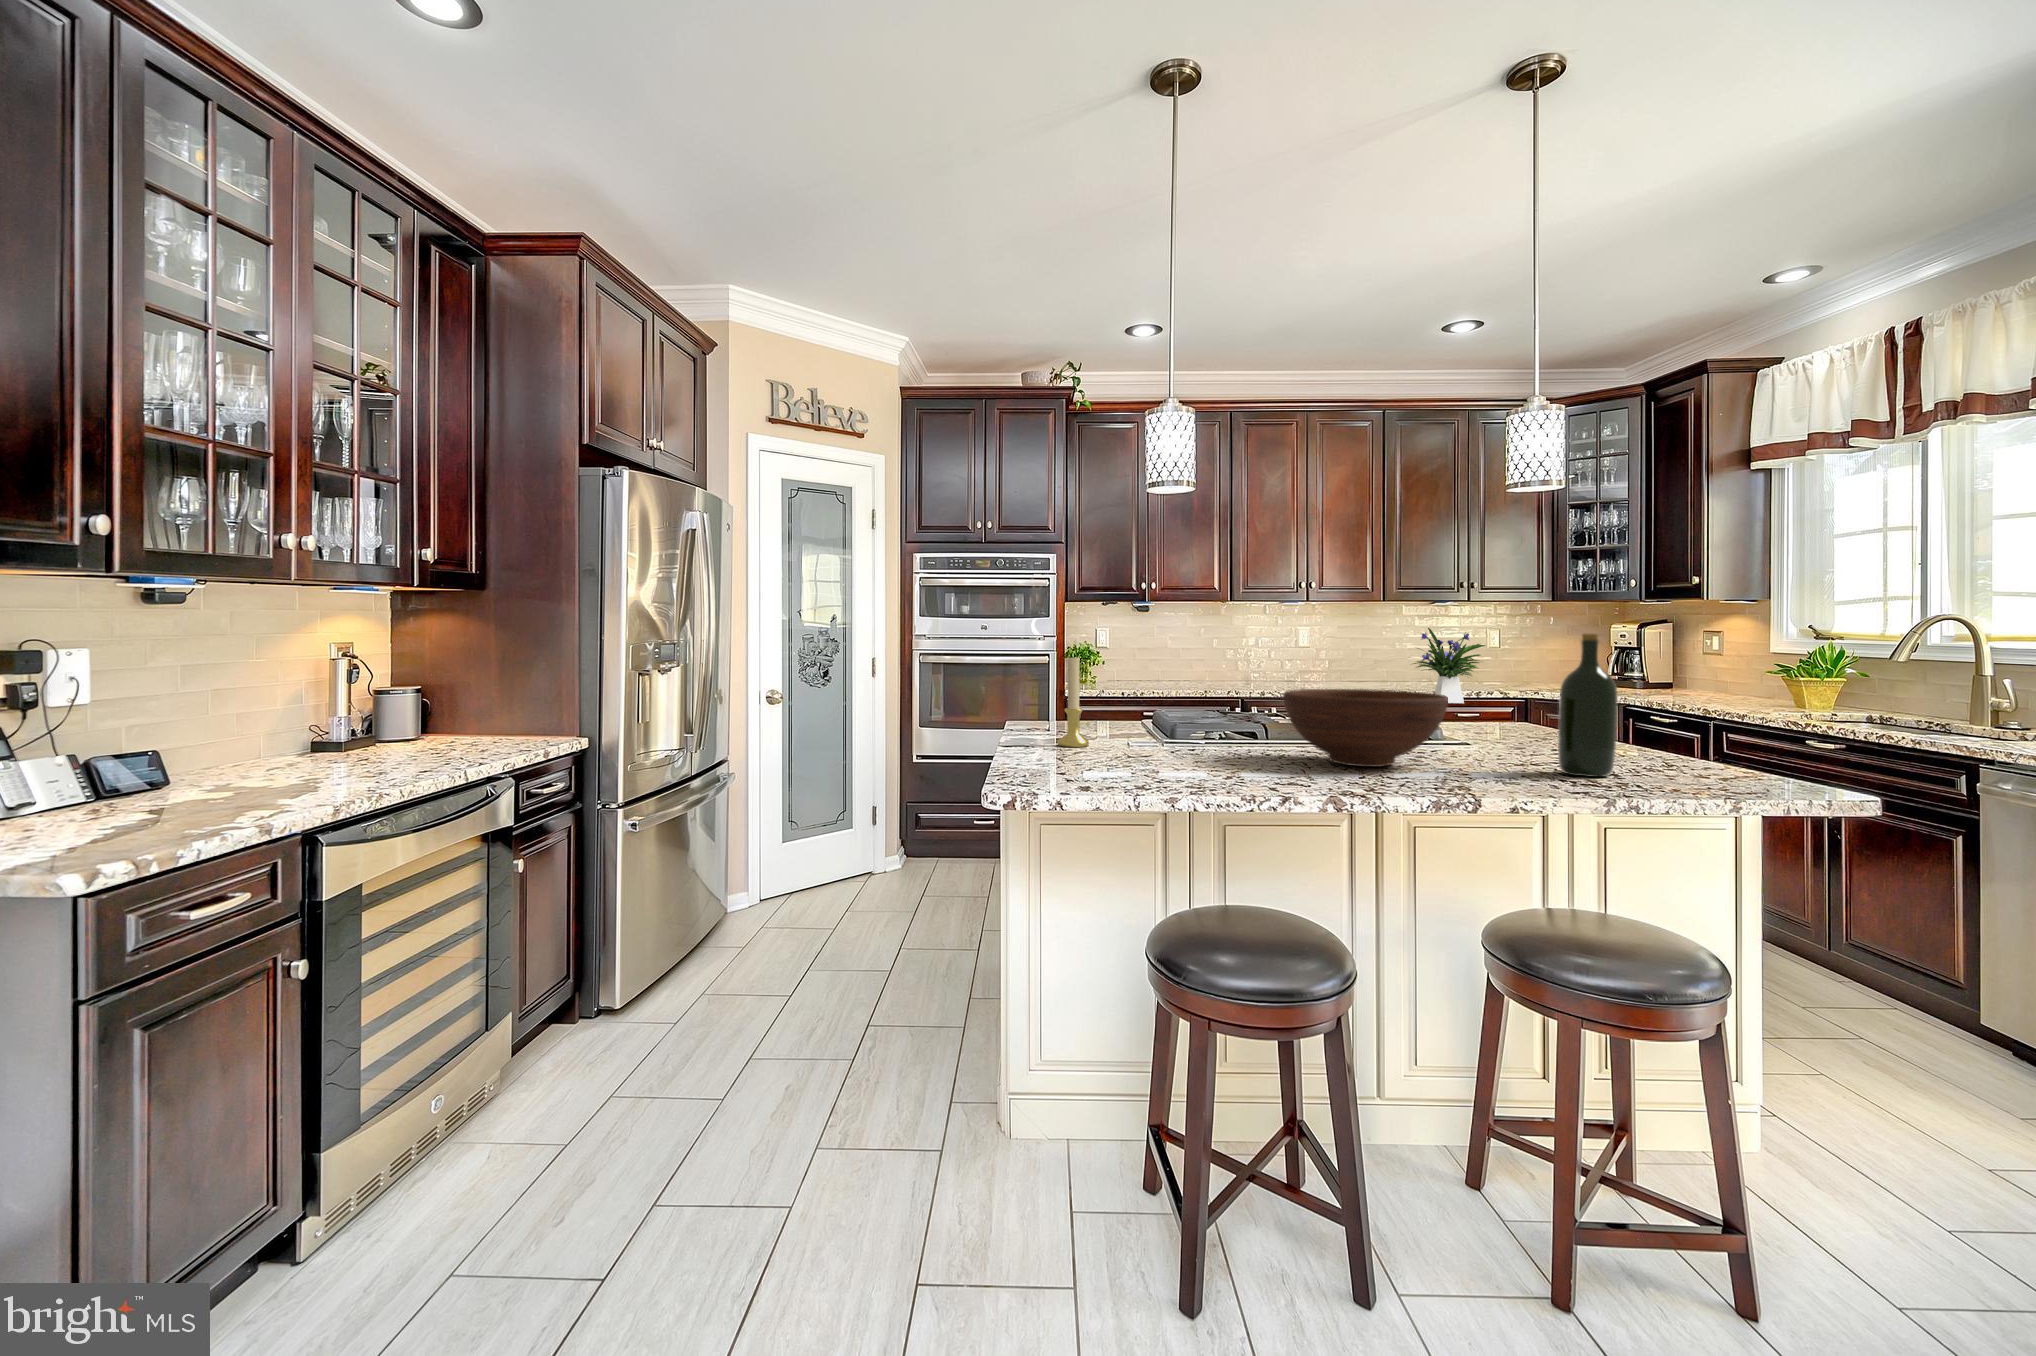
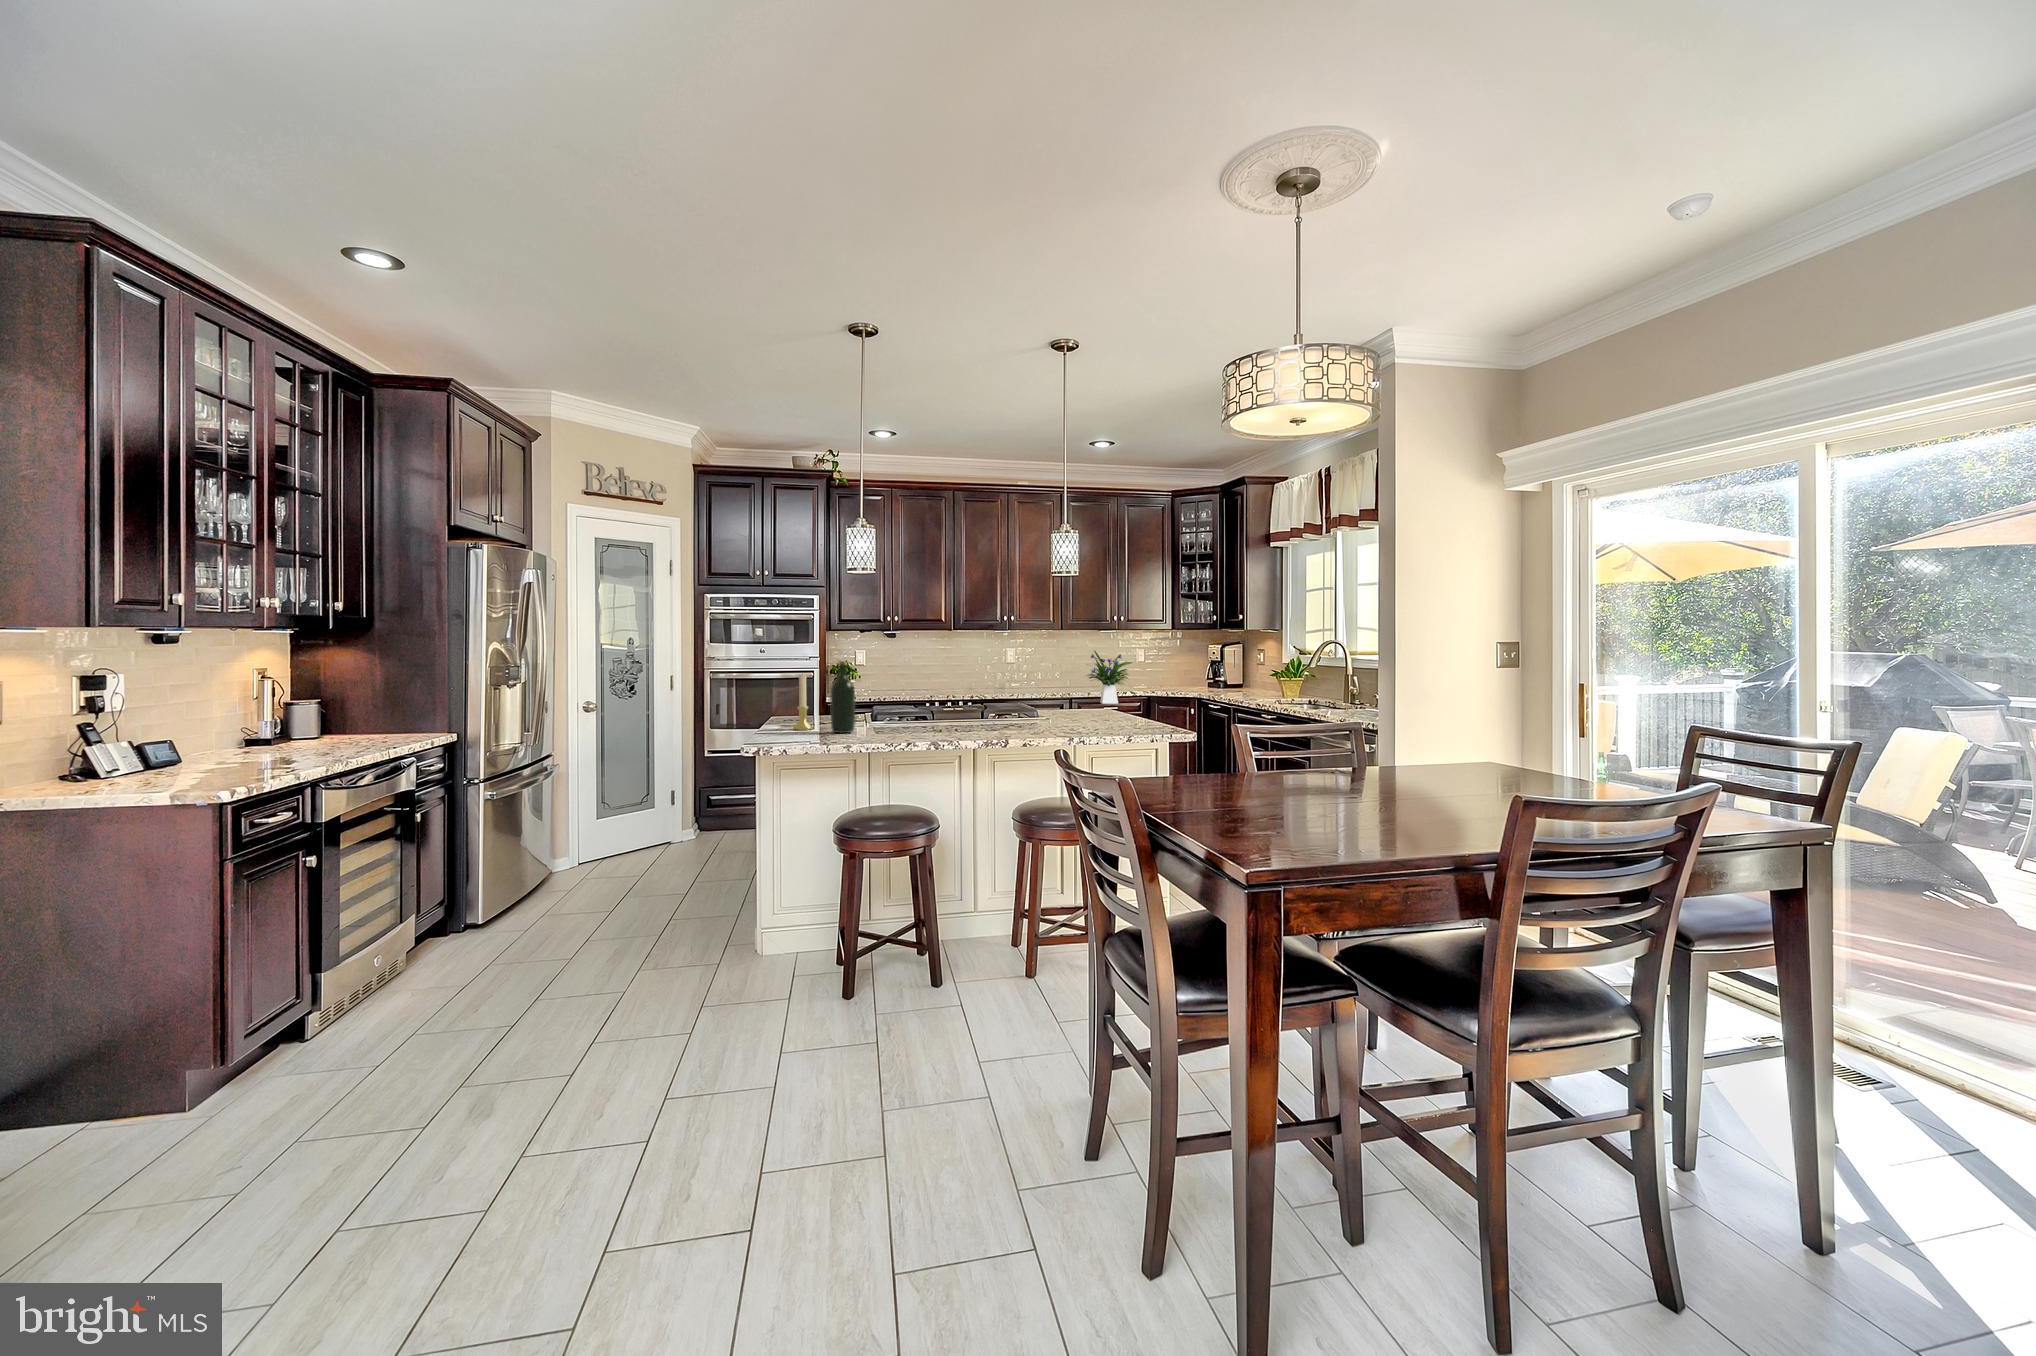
wine bottle: present [1558,634,1618,777] -> present [830,661,855,733]
fruit bowl: present [1283,689,1448,767] -> none [917,692,1001,734]

